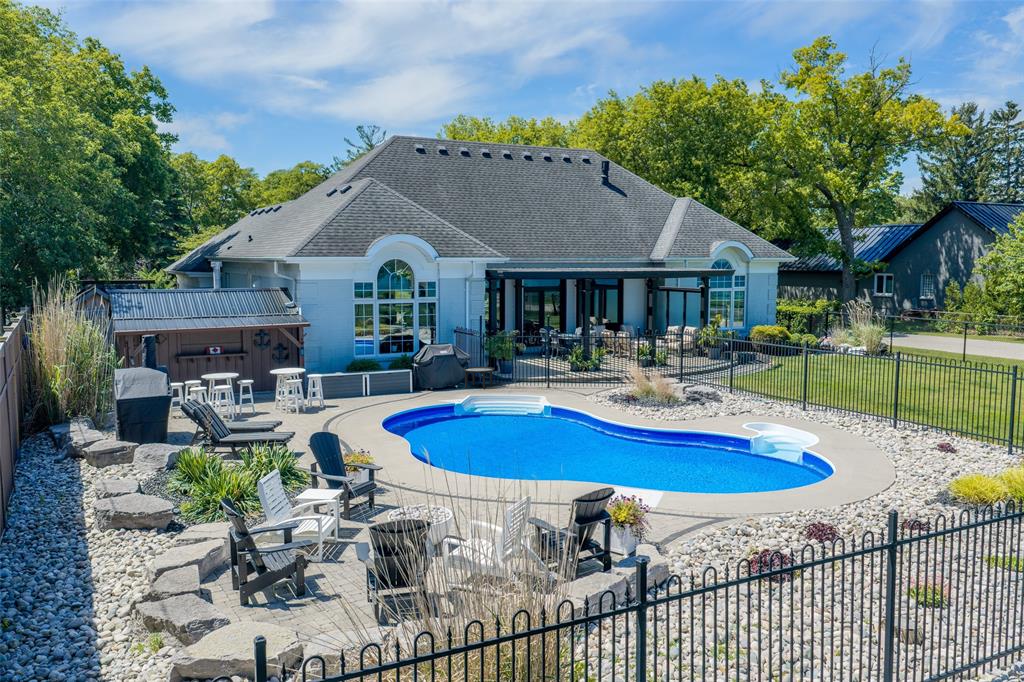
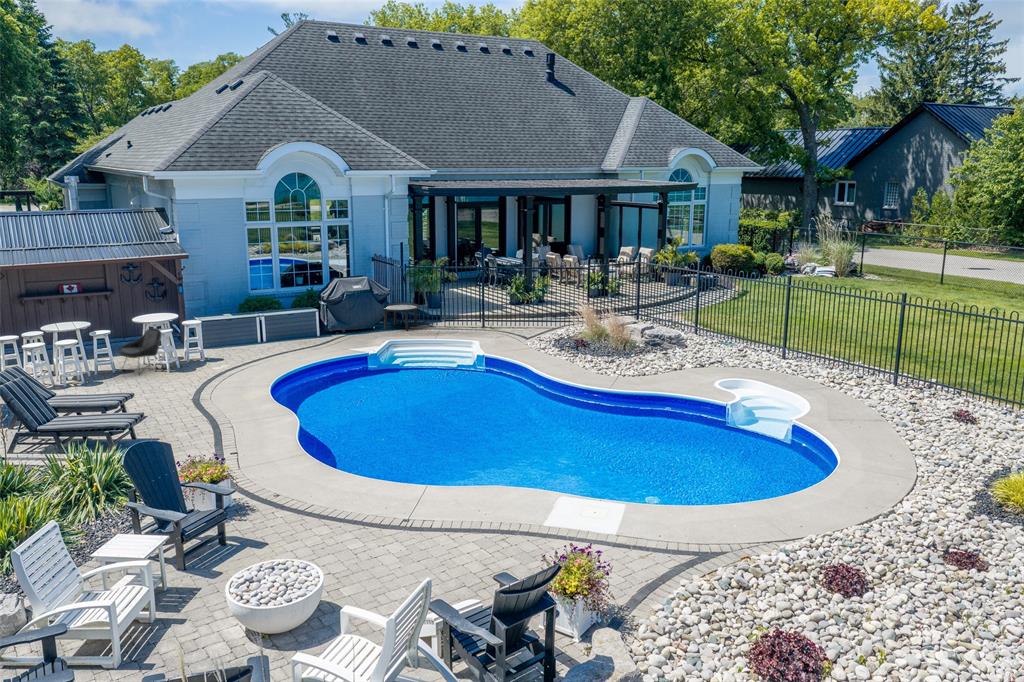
lounge chair: none [258,379,294,415] -> present [118,328,165,375]

